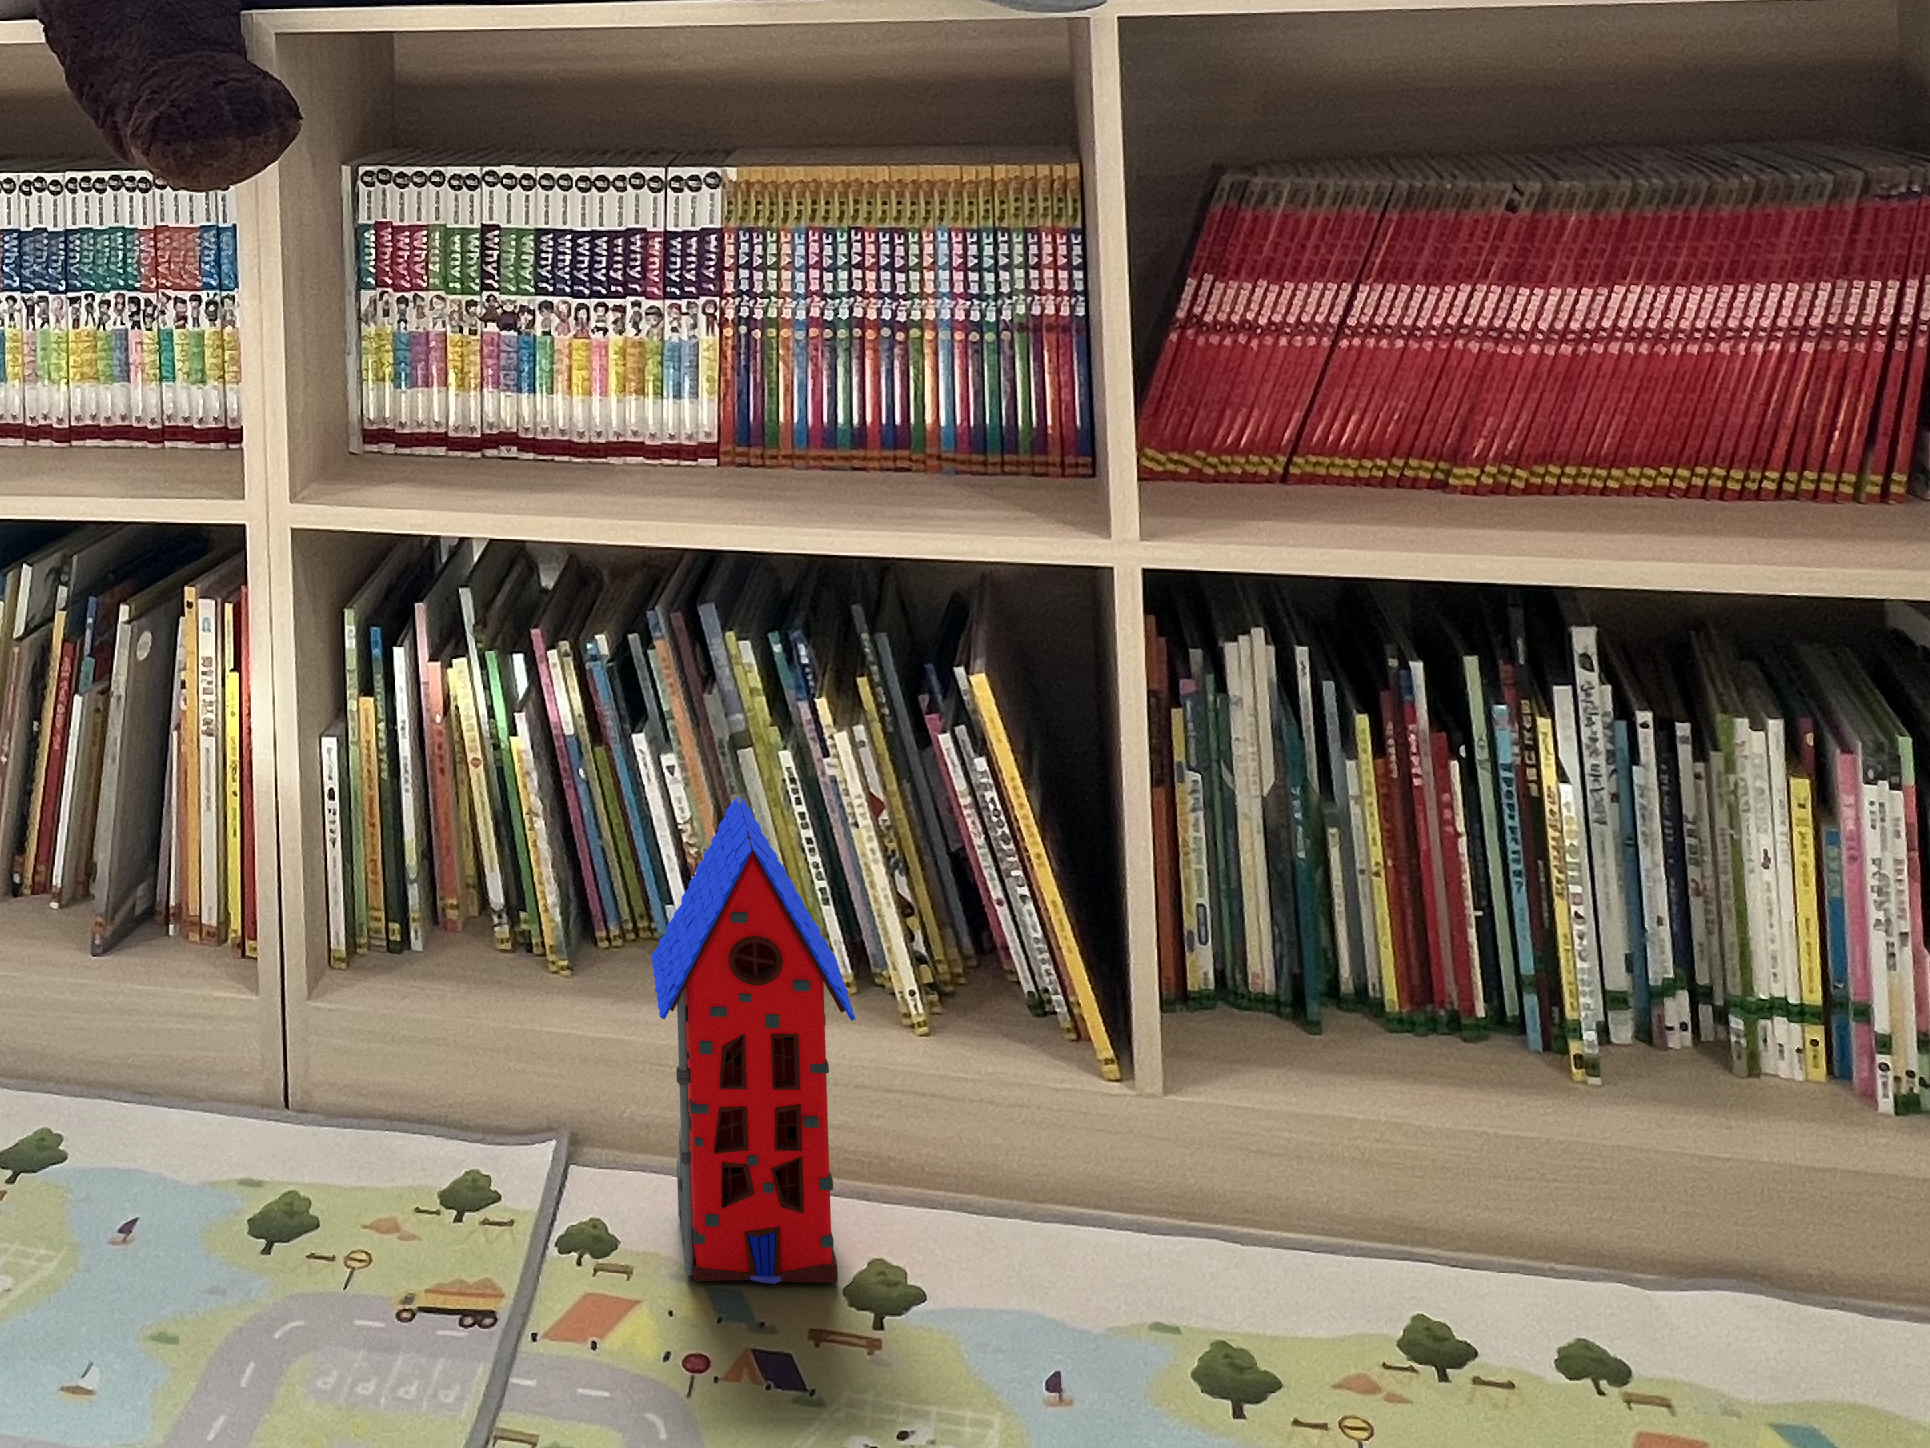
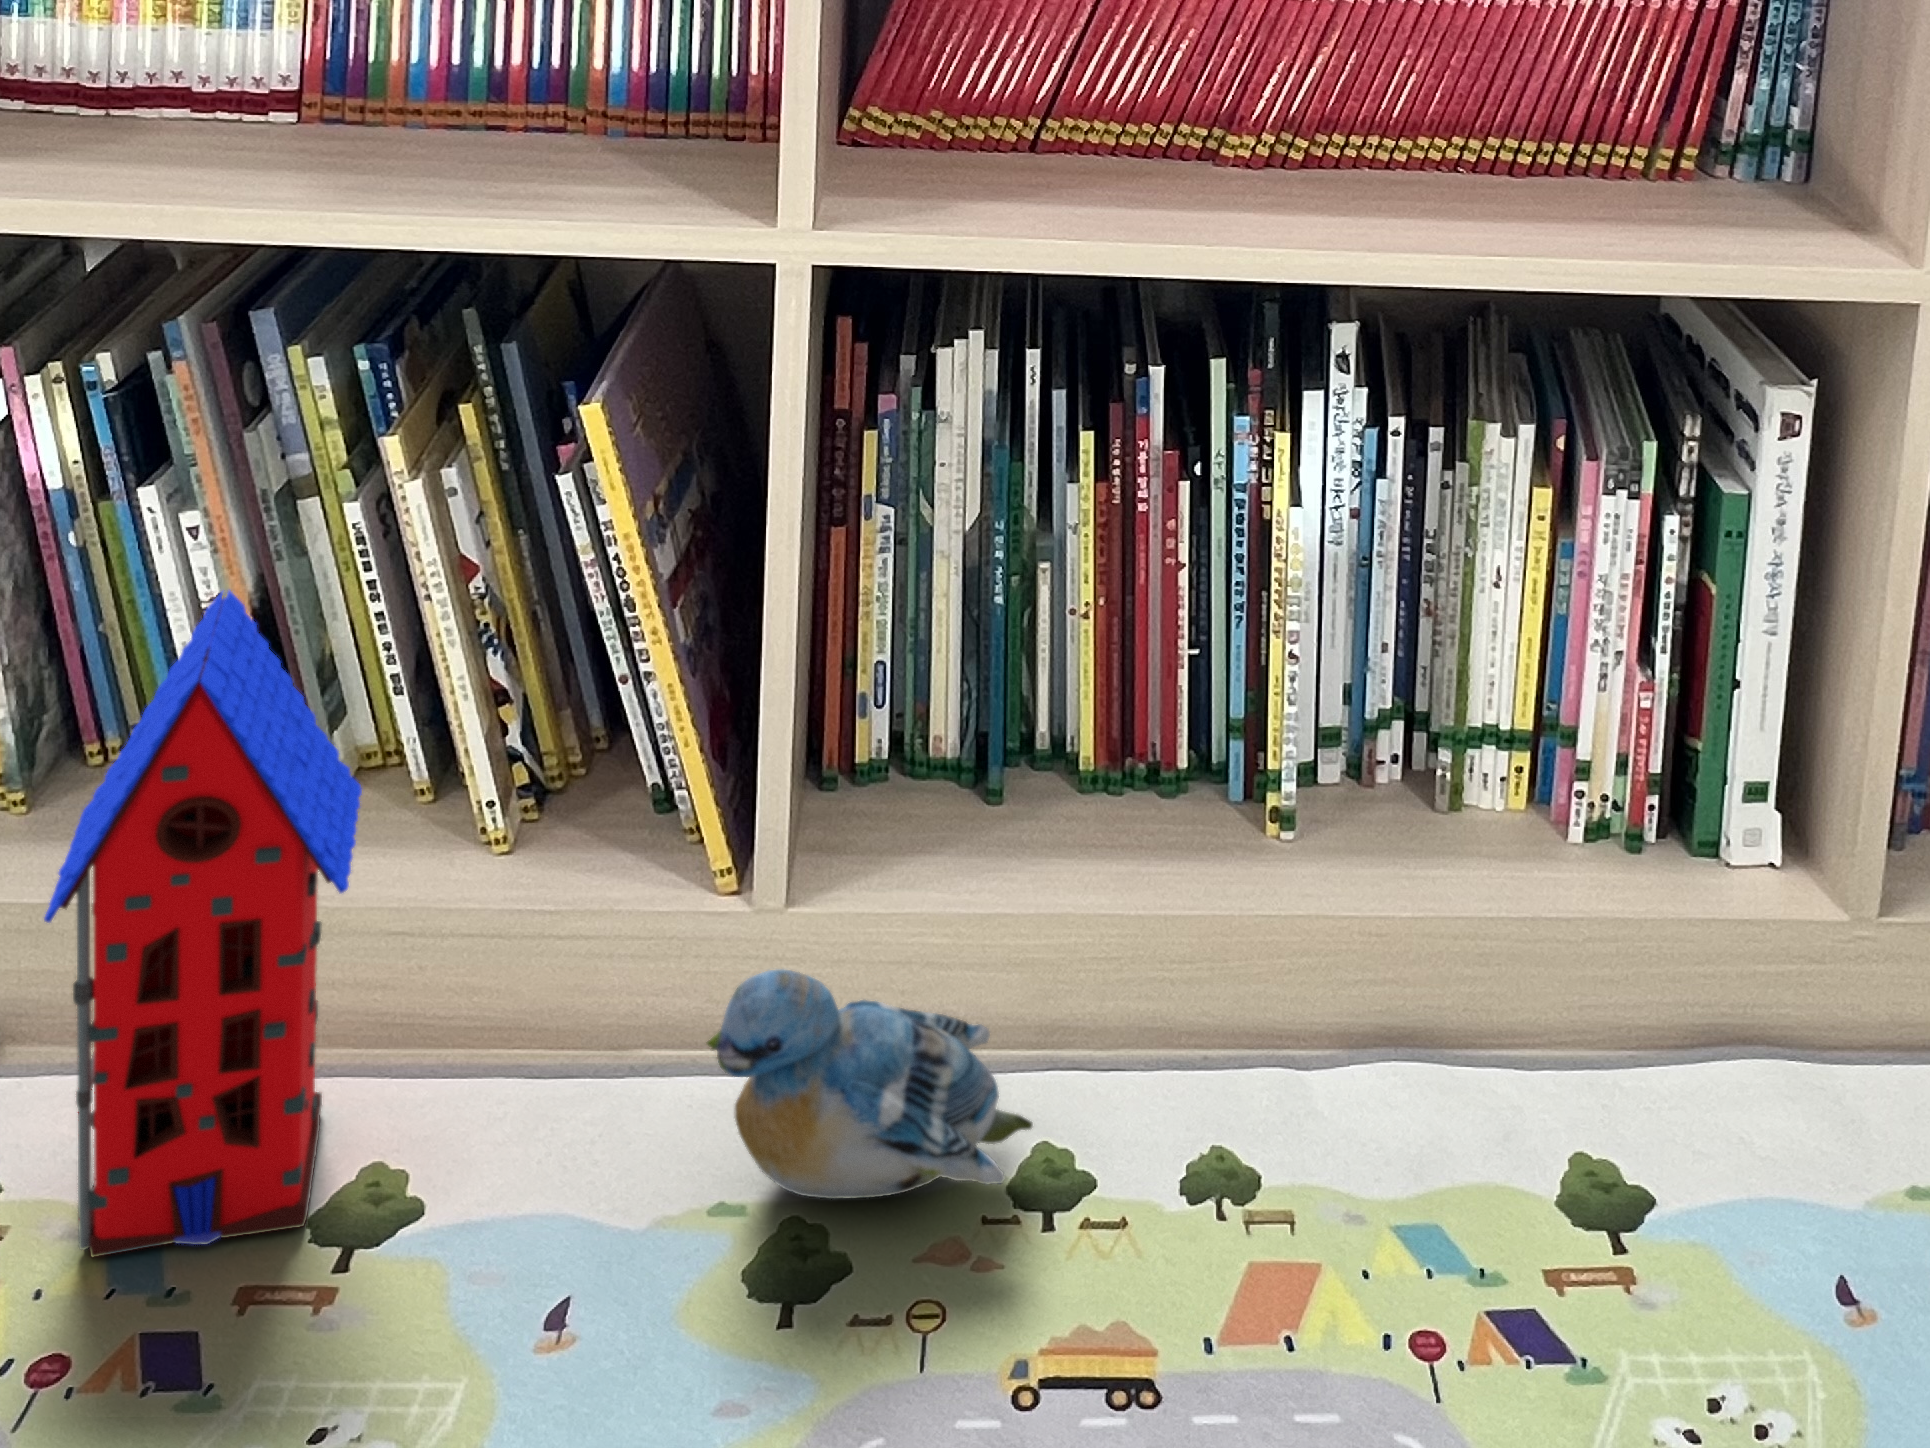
plush toy: none [1125,1122,1401,1320] -> present [707,969,1033,1199]

